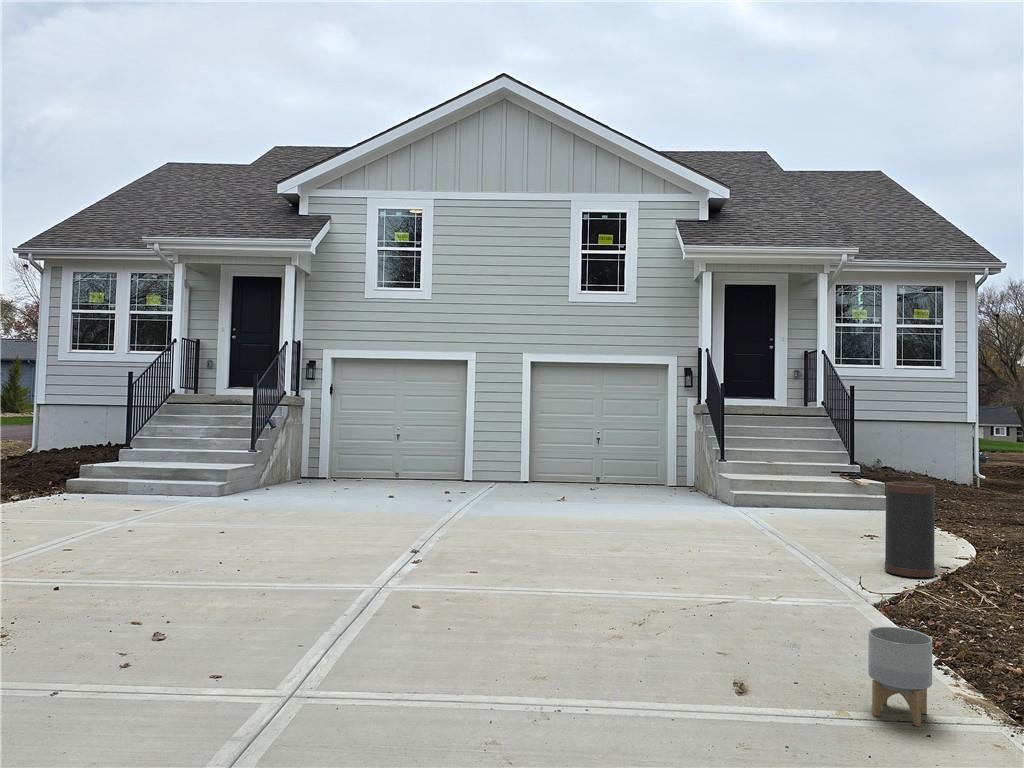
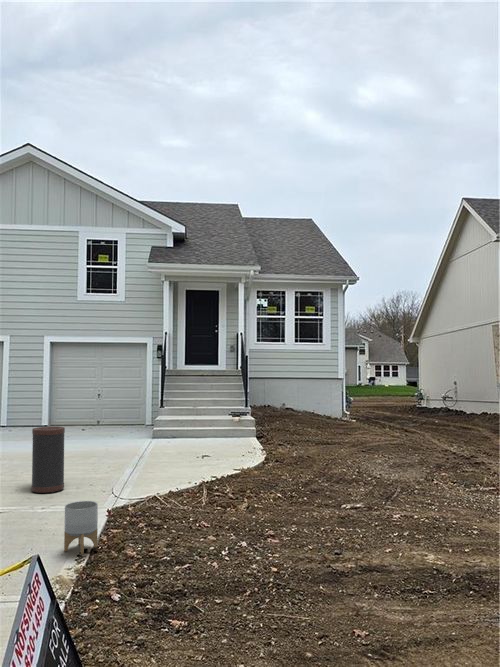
trash can: present [885,482,935,578] -> present [32,426,65,493]

